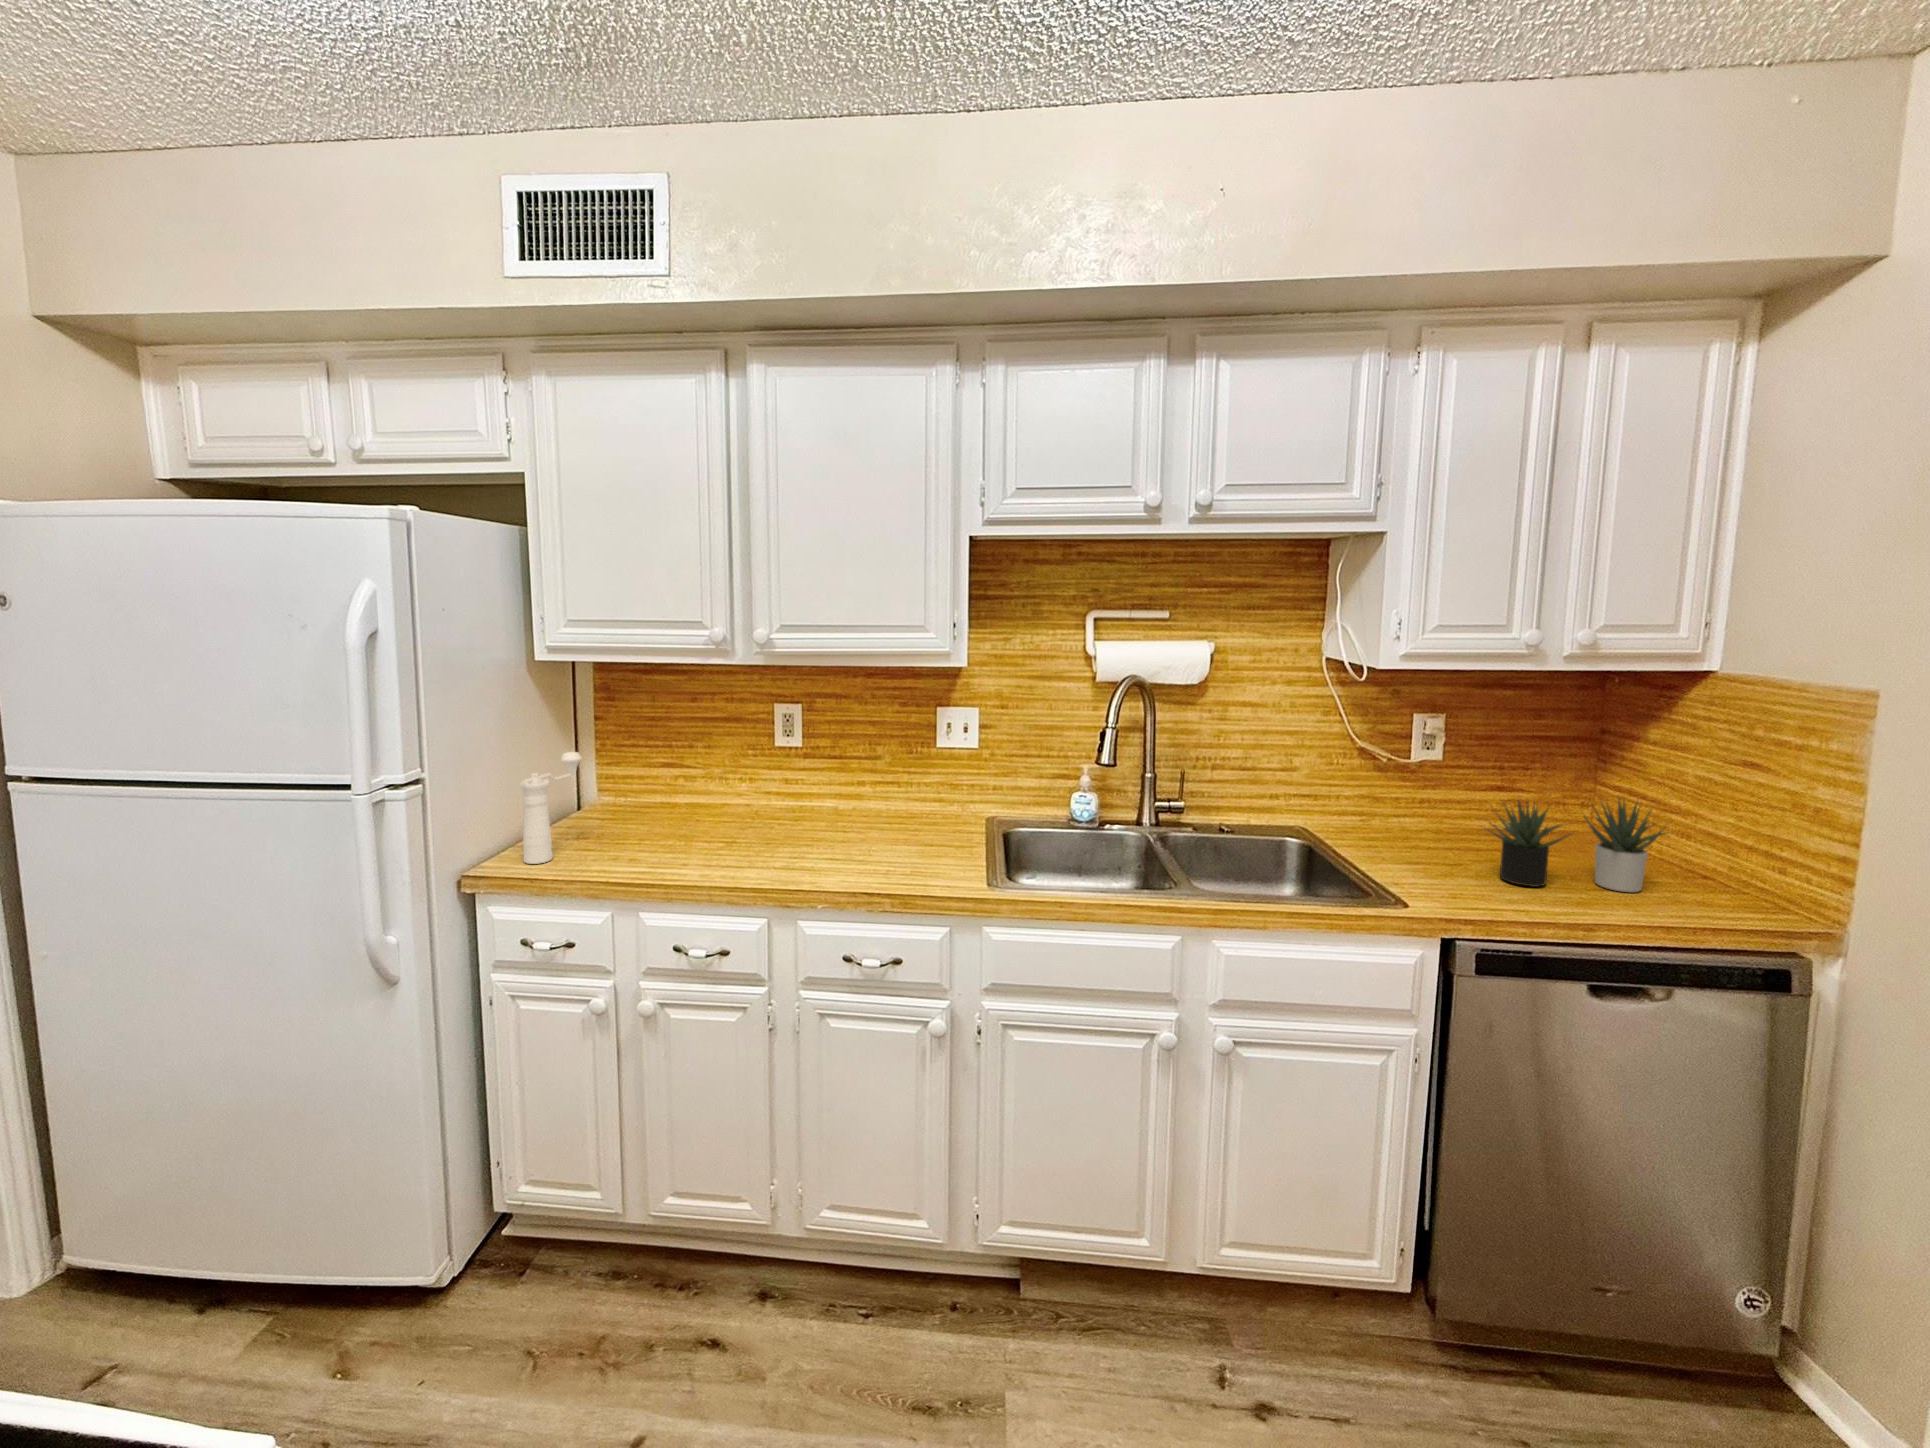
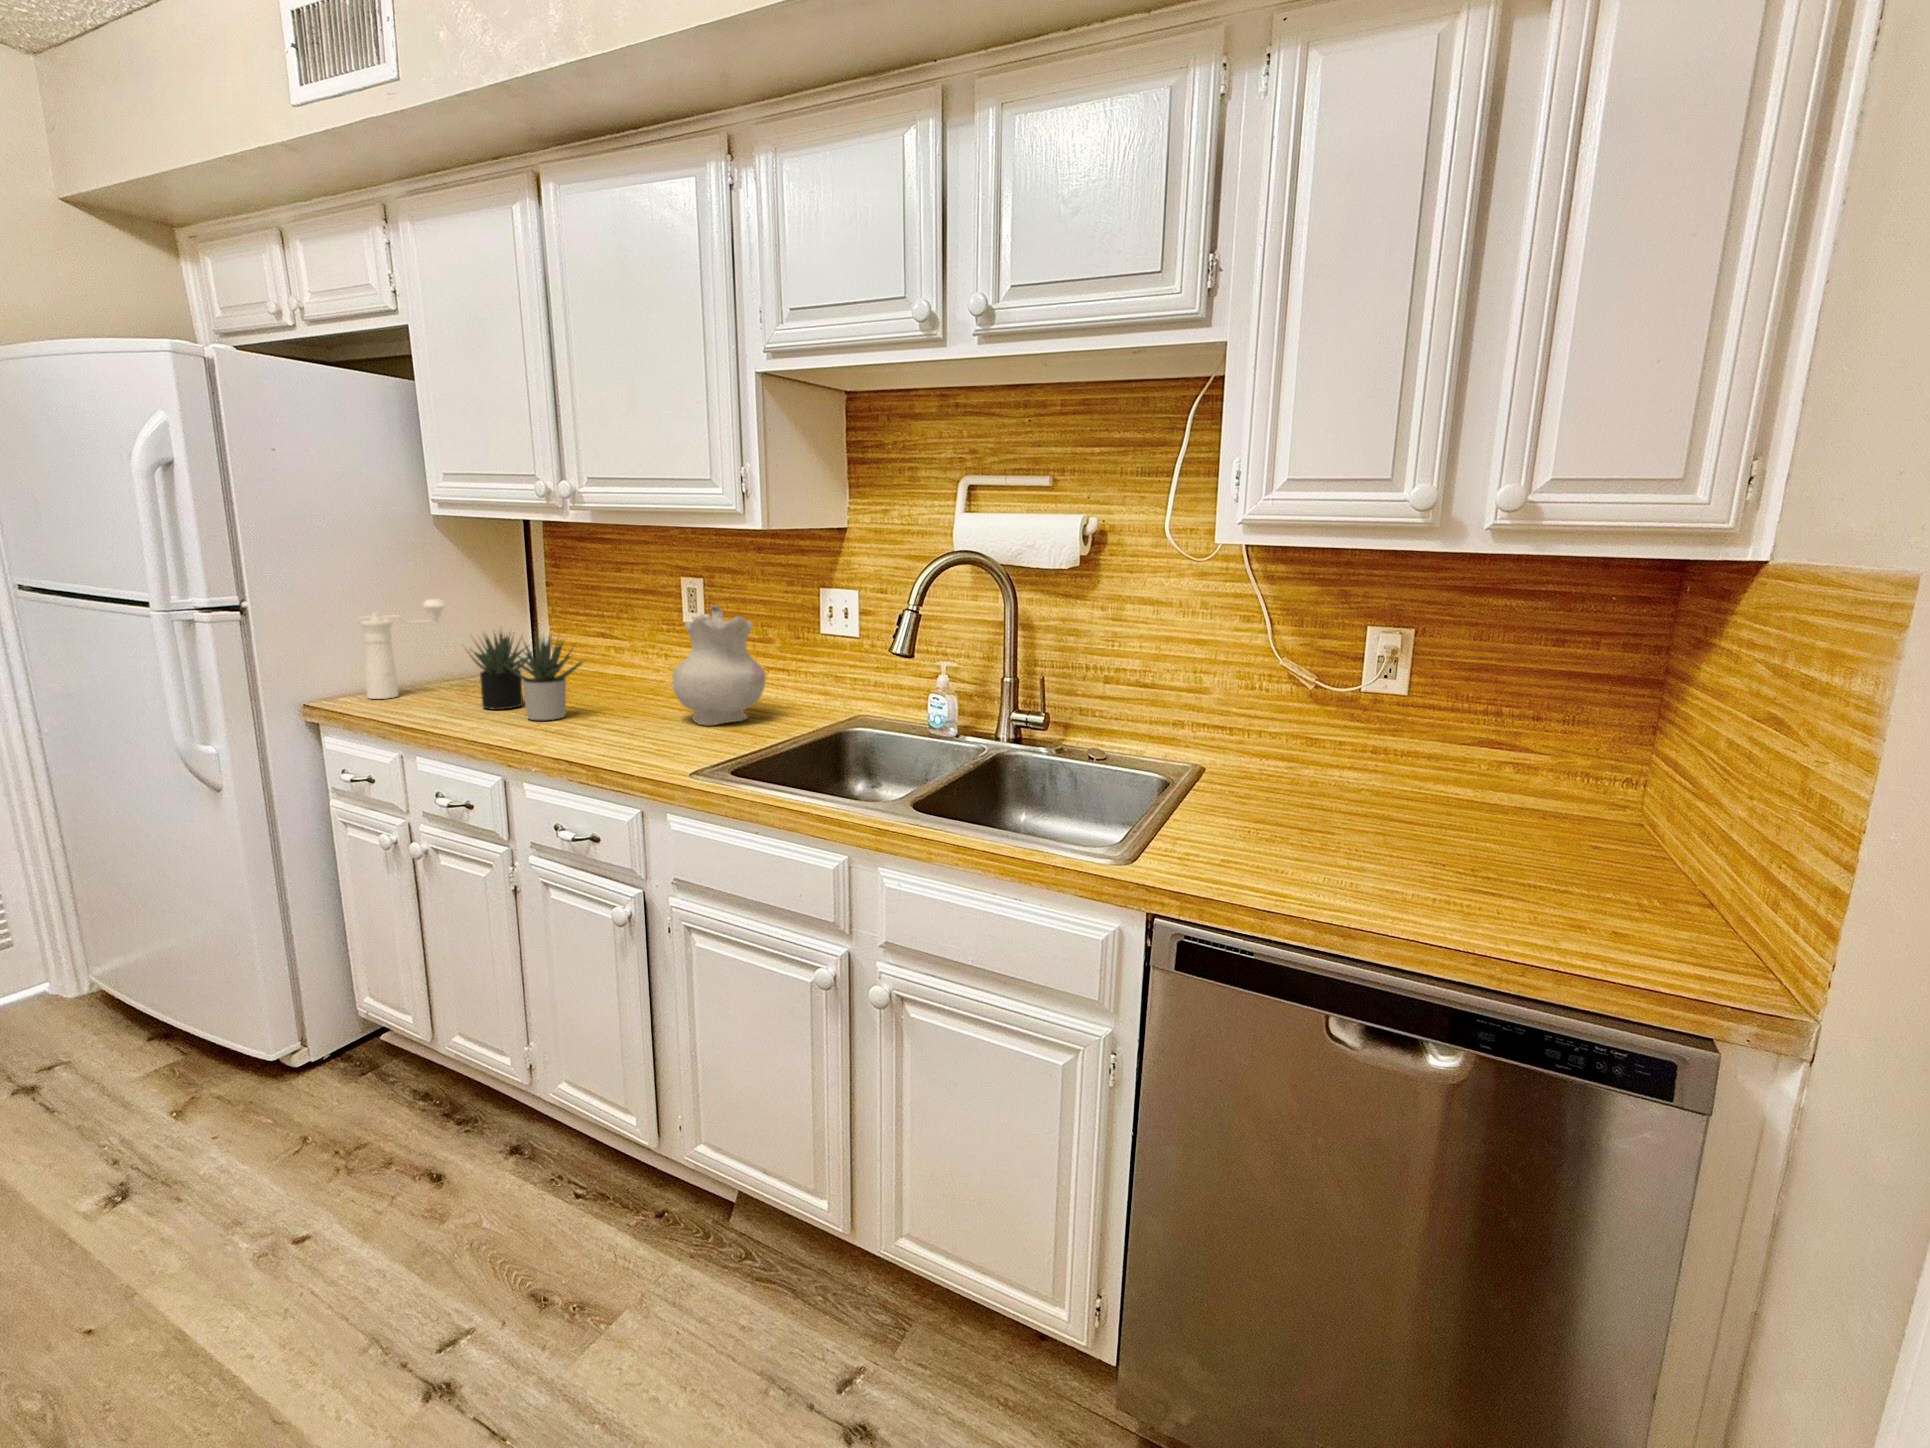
ceramic pitcher: none [858,733,937,845] -> present [673,605,766,726]
succulent plant: present [1484,800,1668,892] -> present [470,633,583,720]

